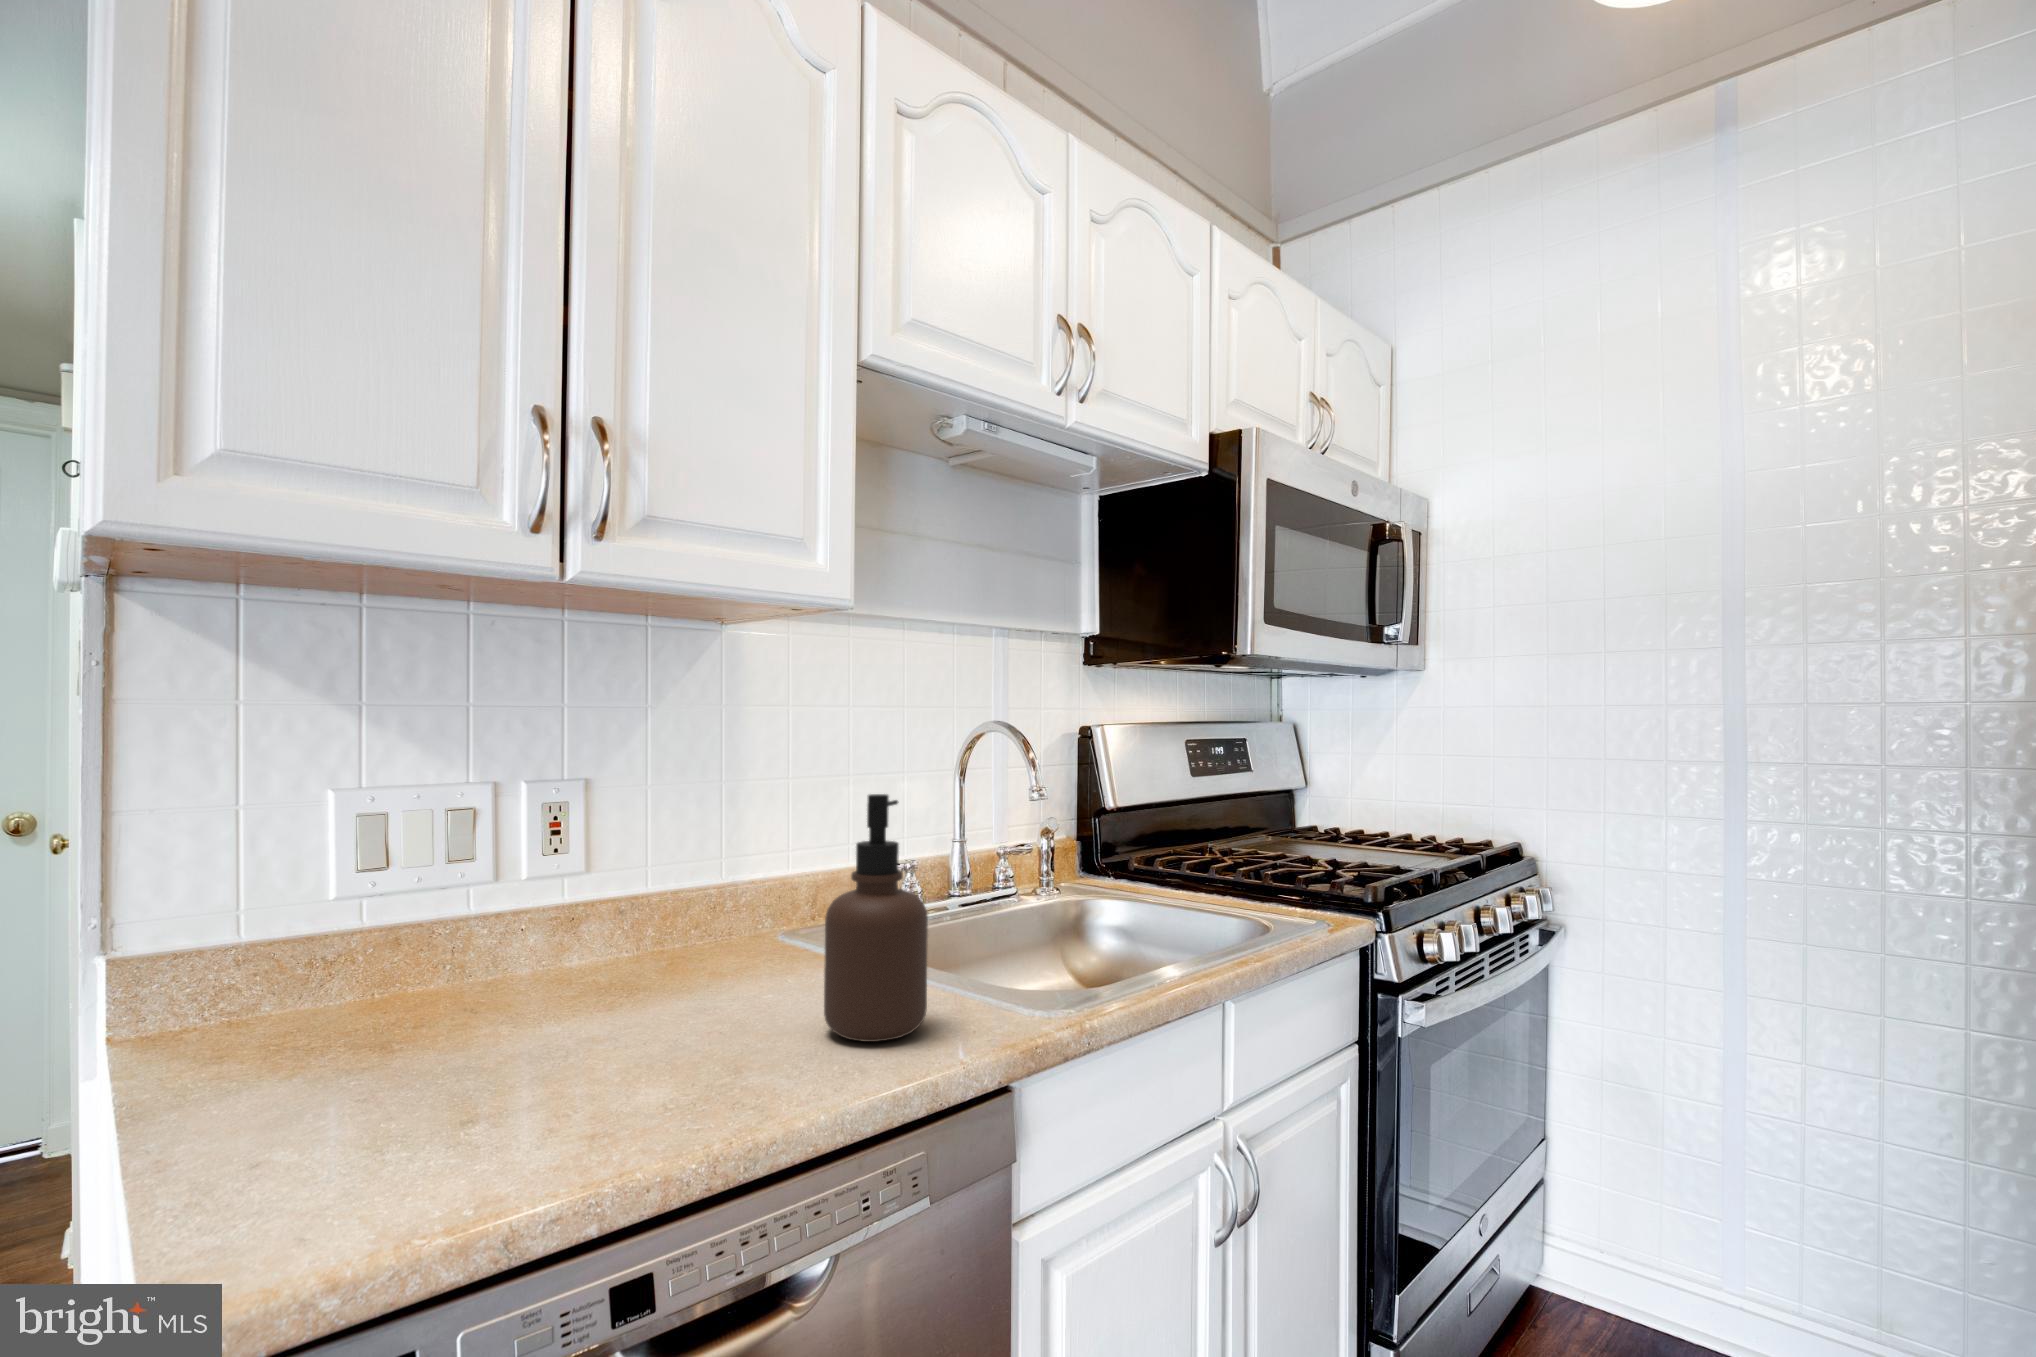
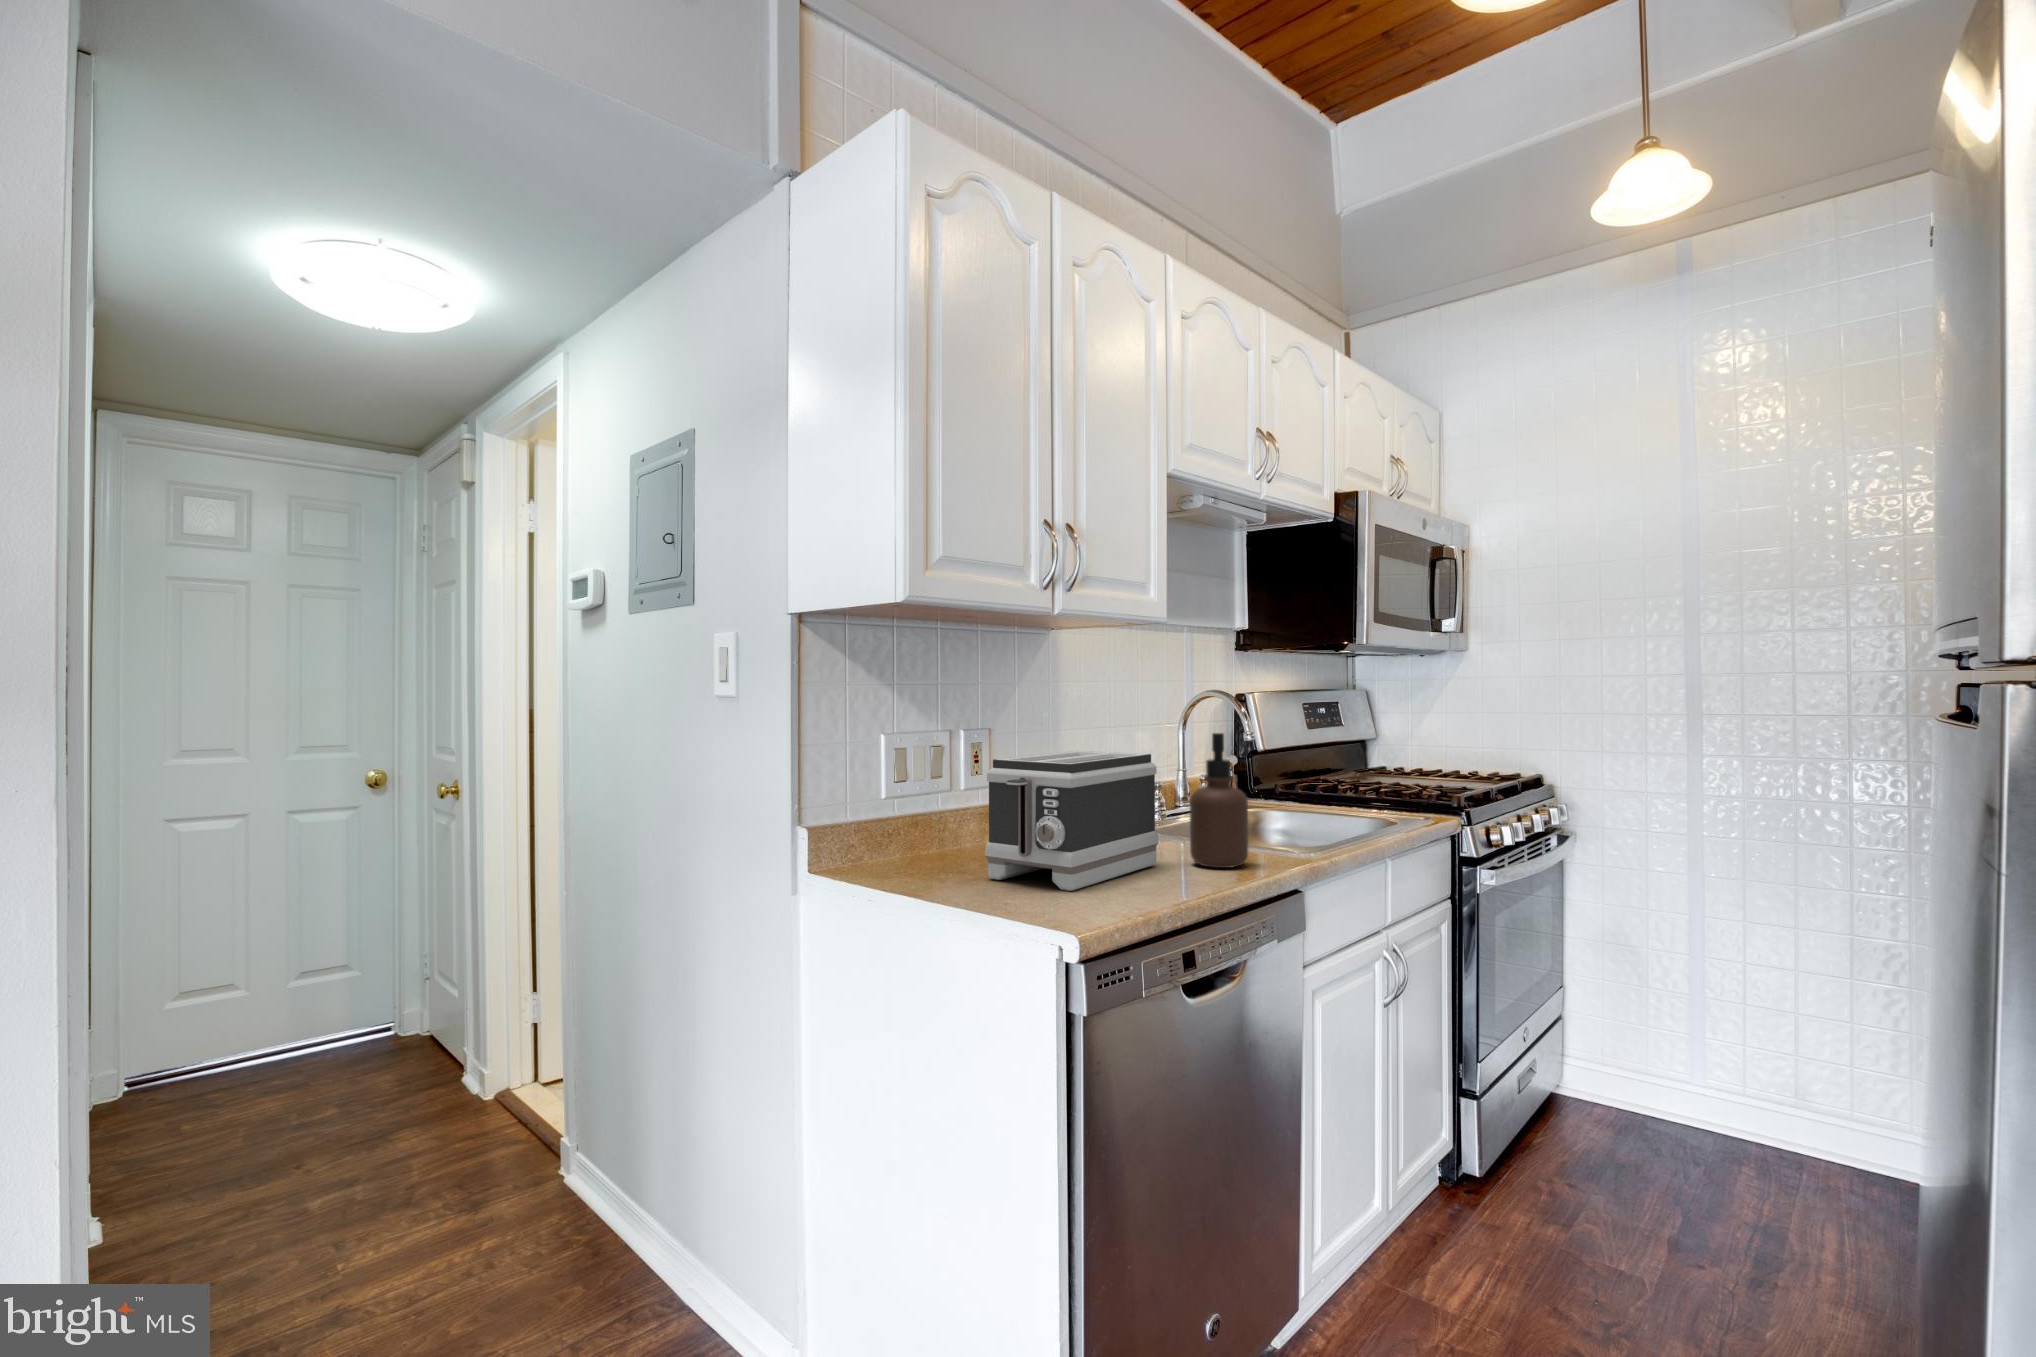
toaster: none [366,820,765,1117] -> present [985,751,1159,891]

